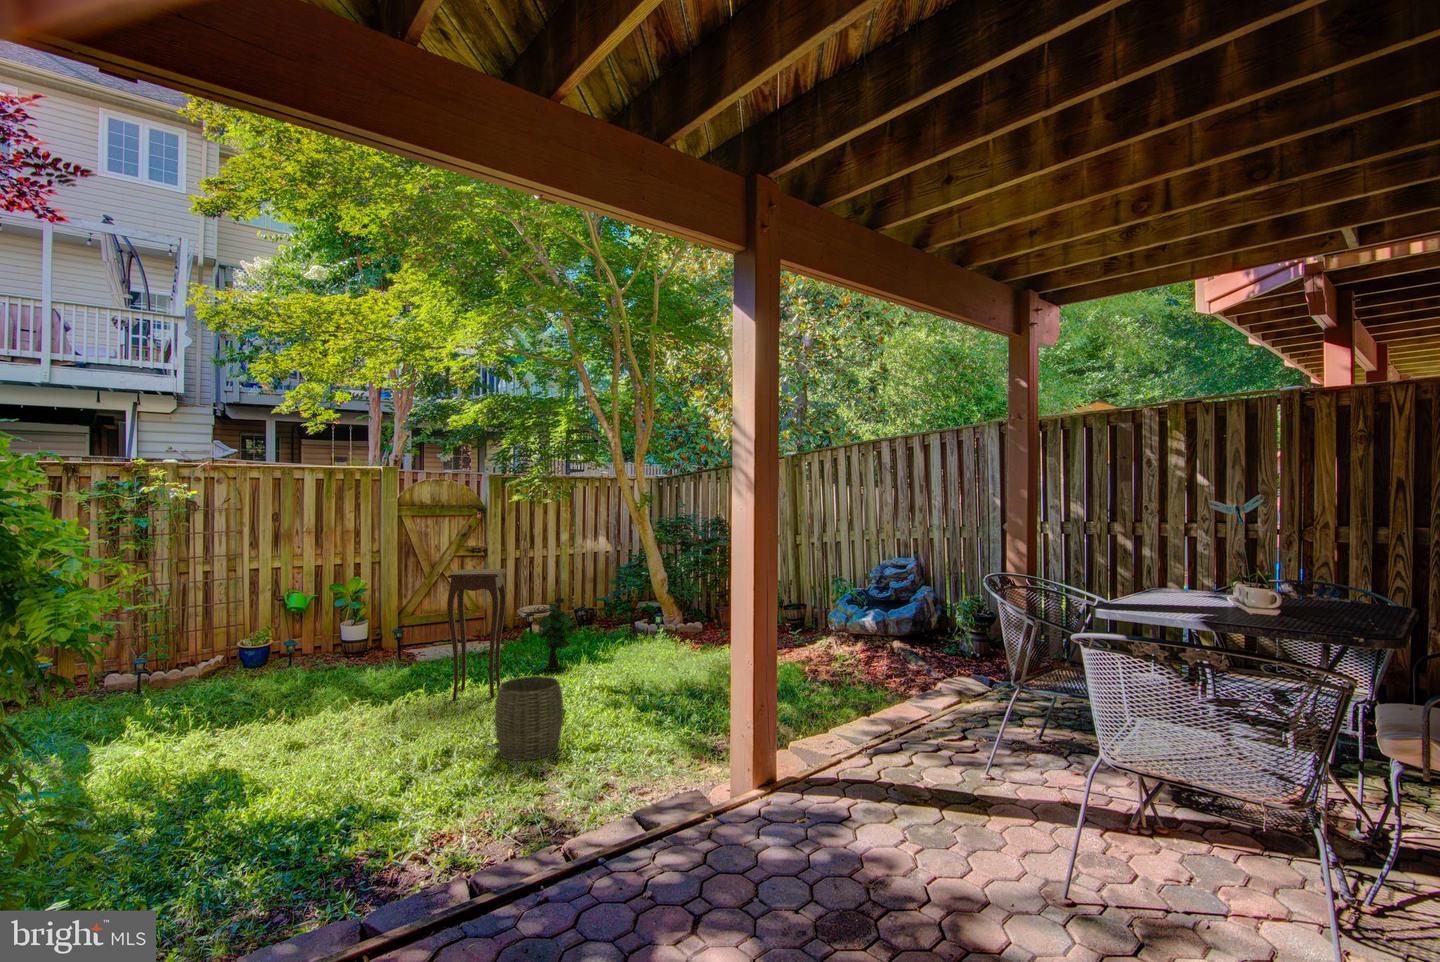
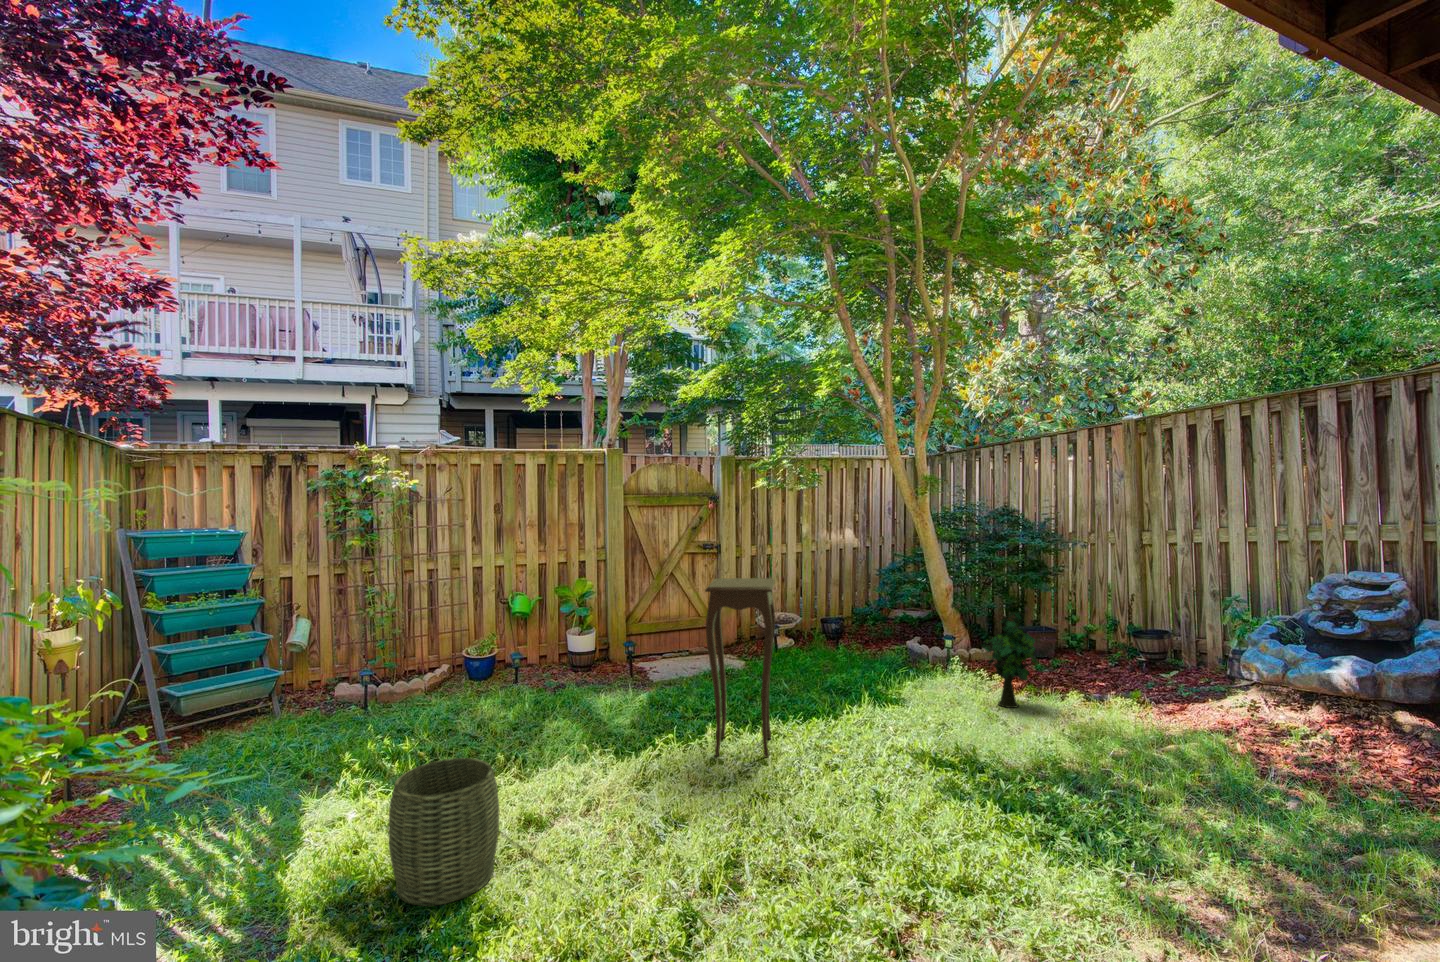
decorative plant: present [534,598,575,670] -> present [980,612,1038,708]
woven basket: present [495,676,563,761] -> present [389,758,499,906]

